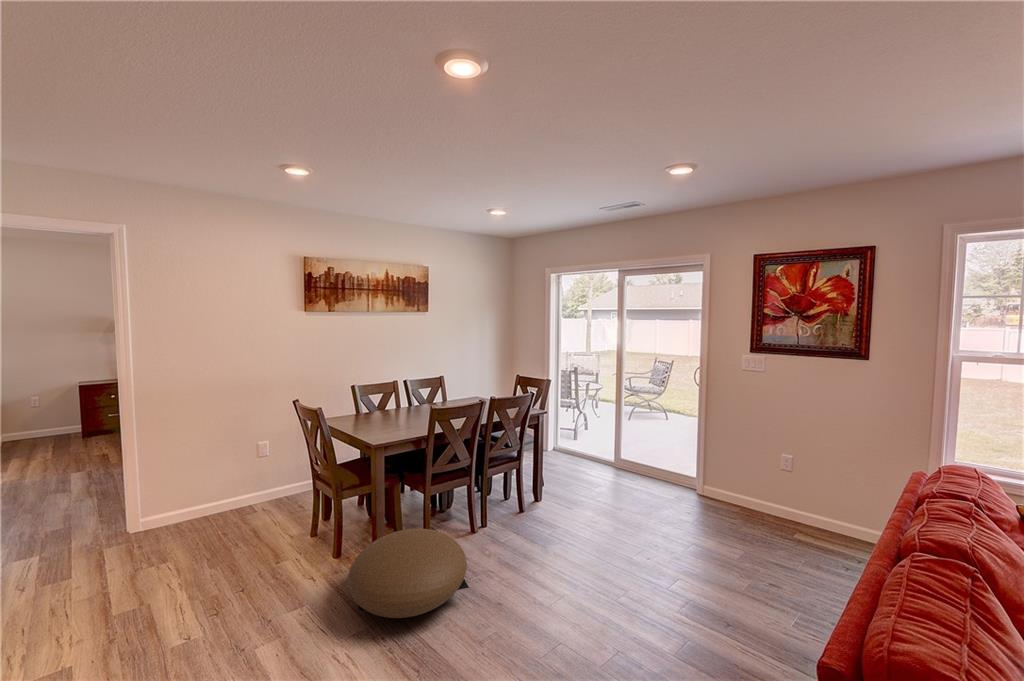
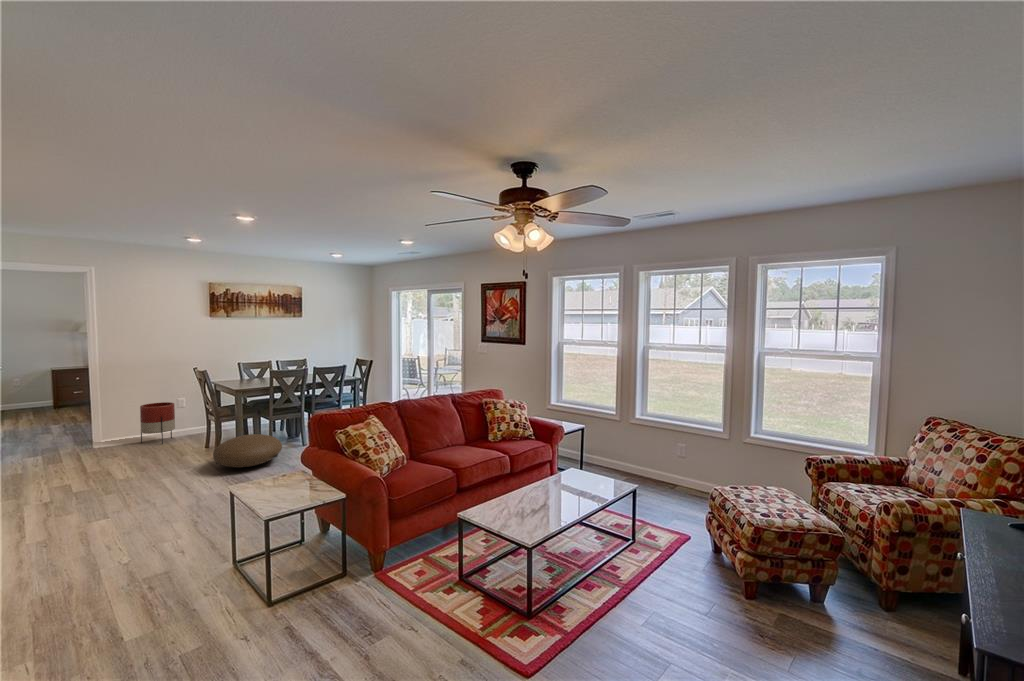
planter: none [202,450,257,525] -> present [140,402,175,444]

